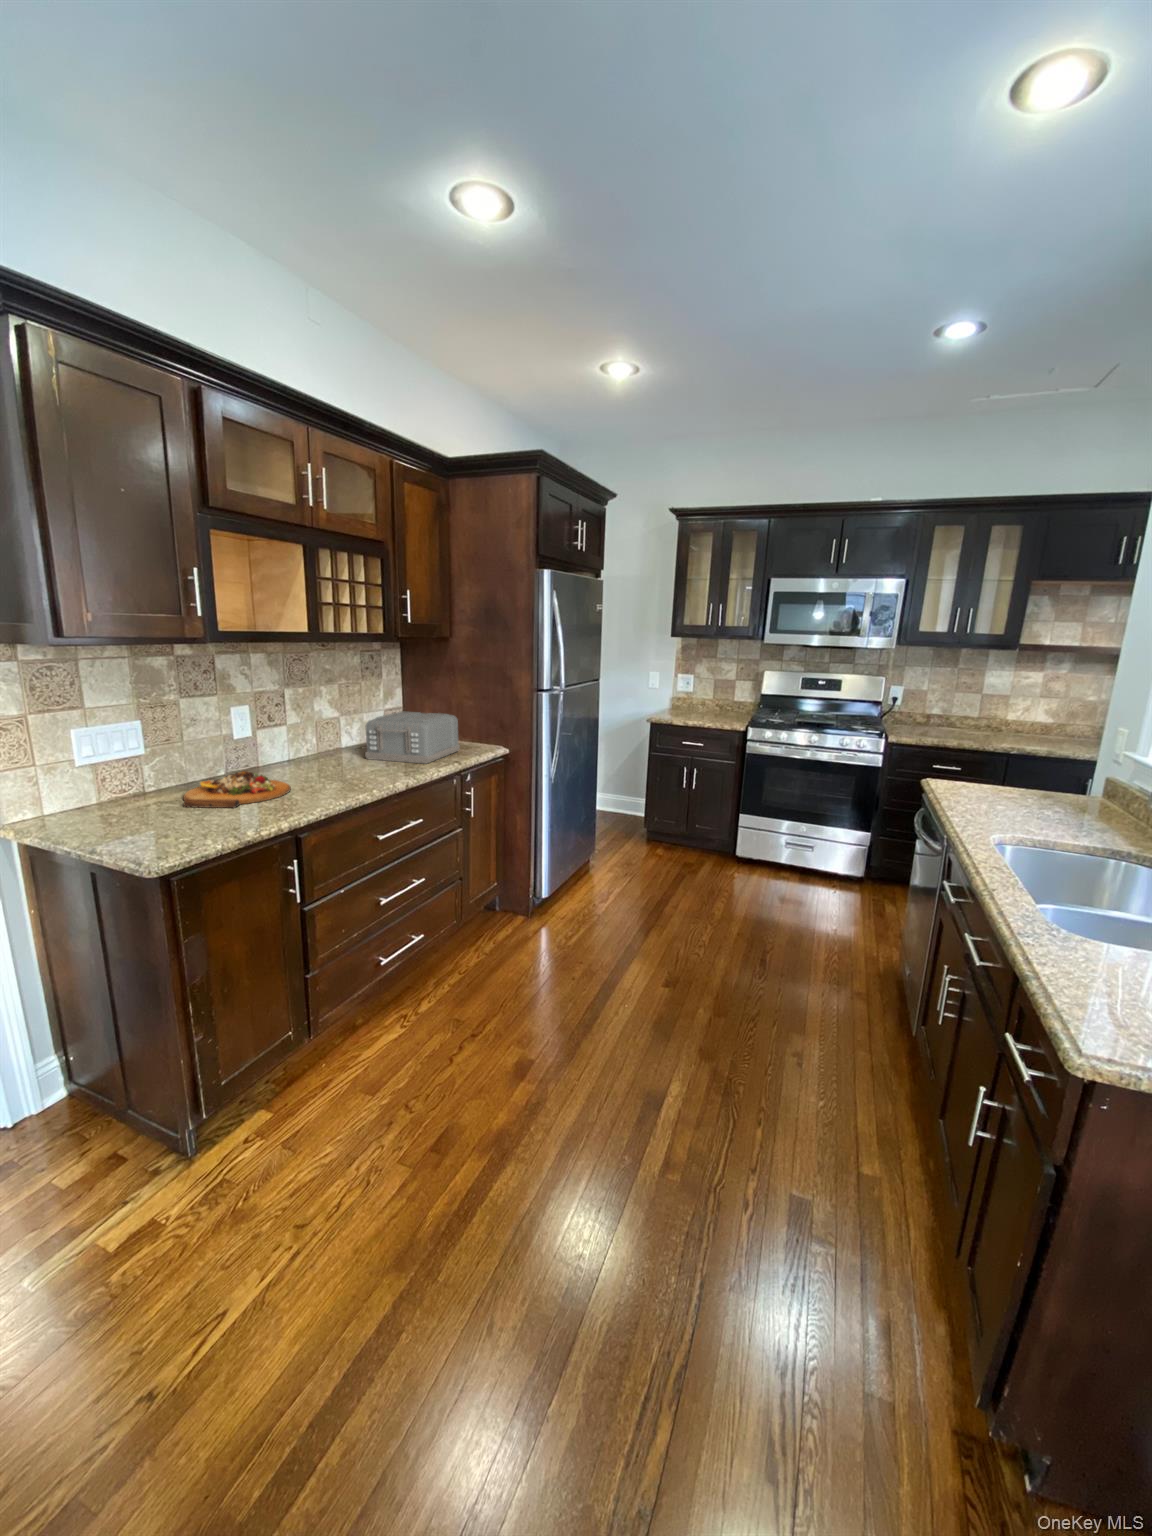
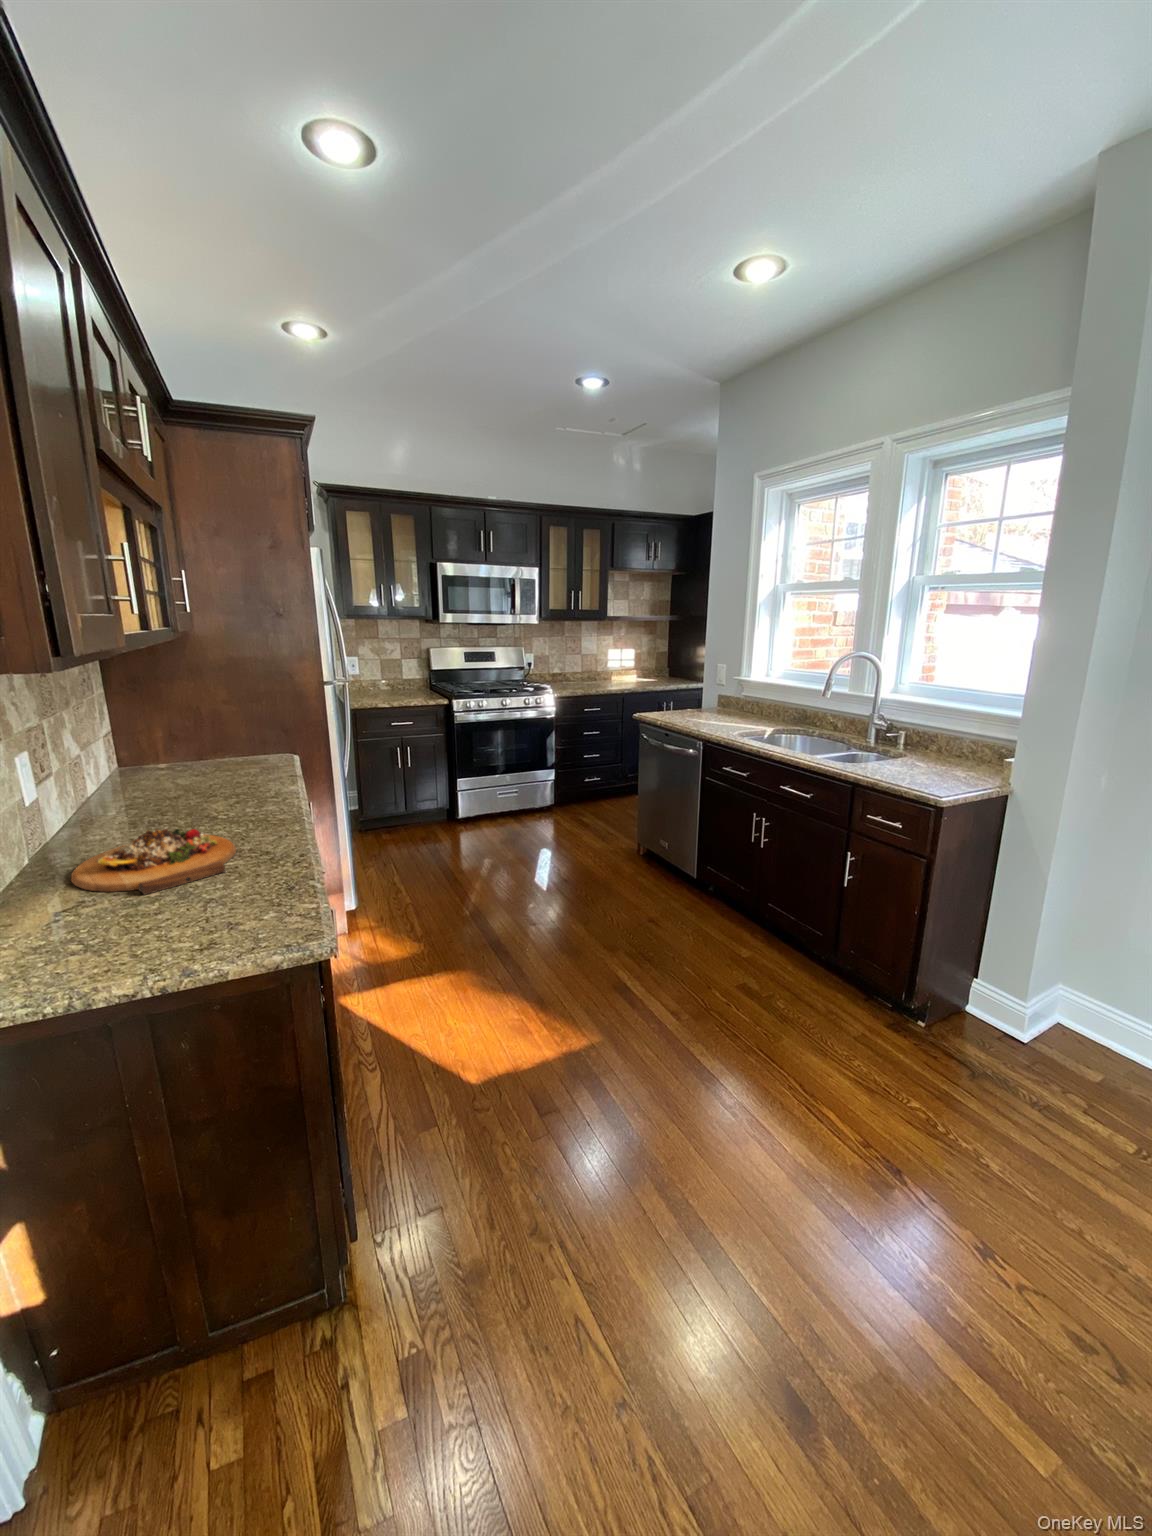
toaster: present [365,712,460,764] -> none [167,720,277,793]

